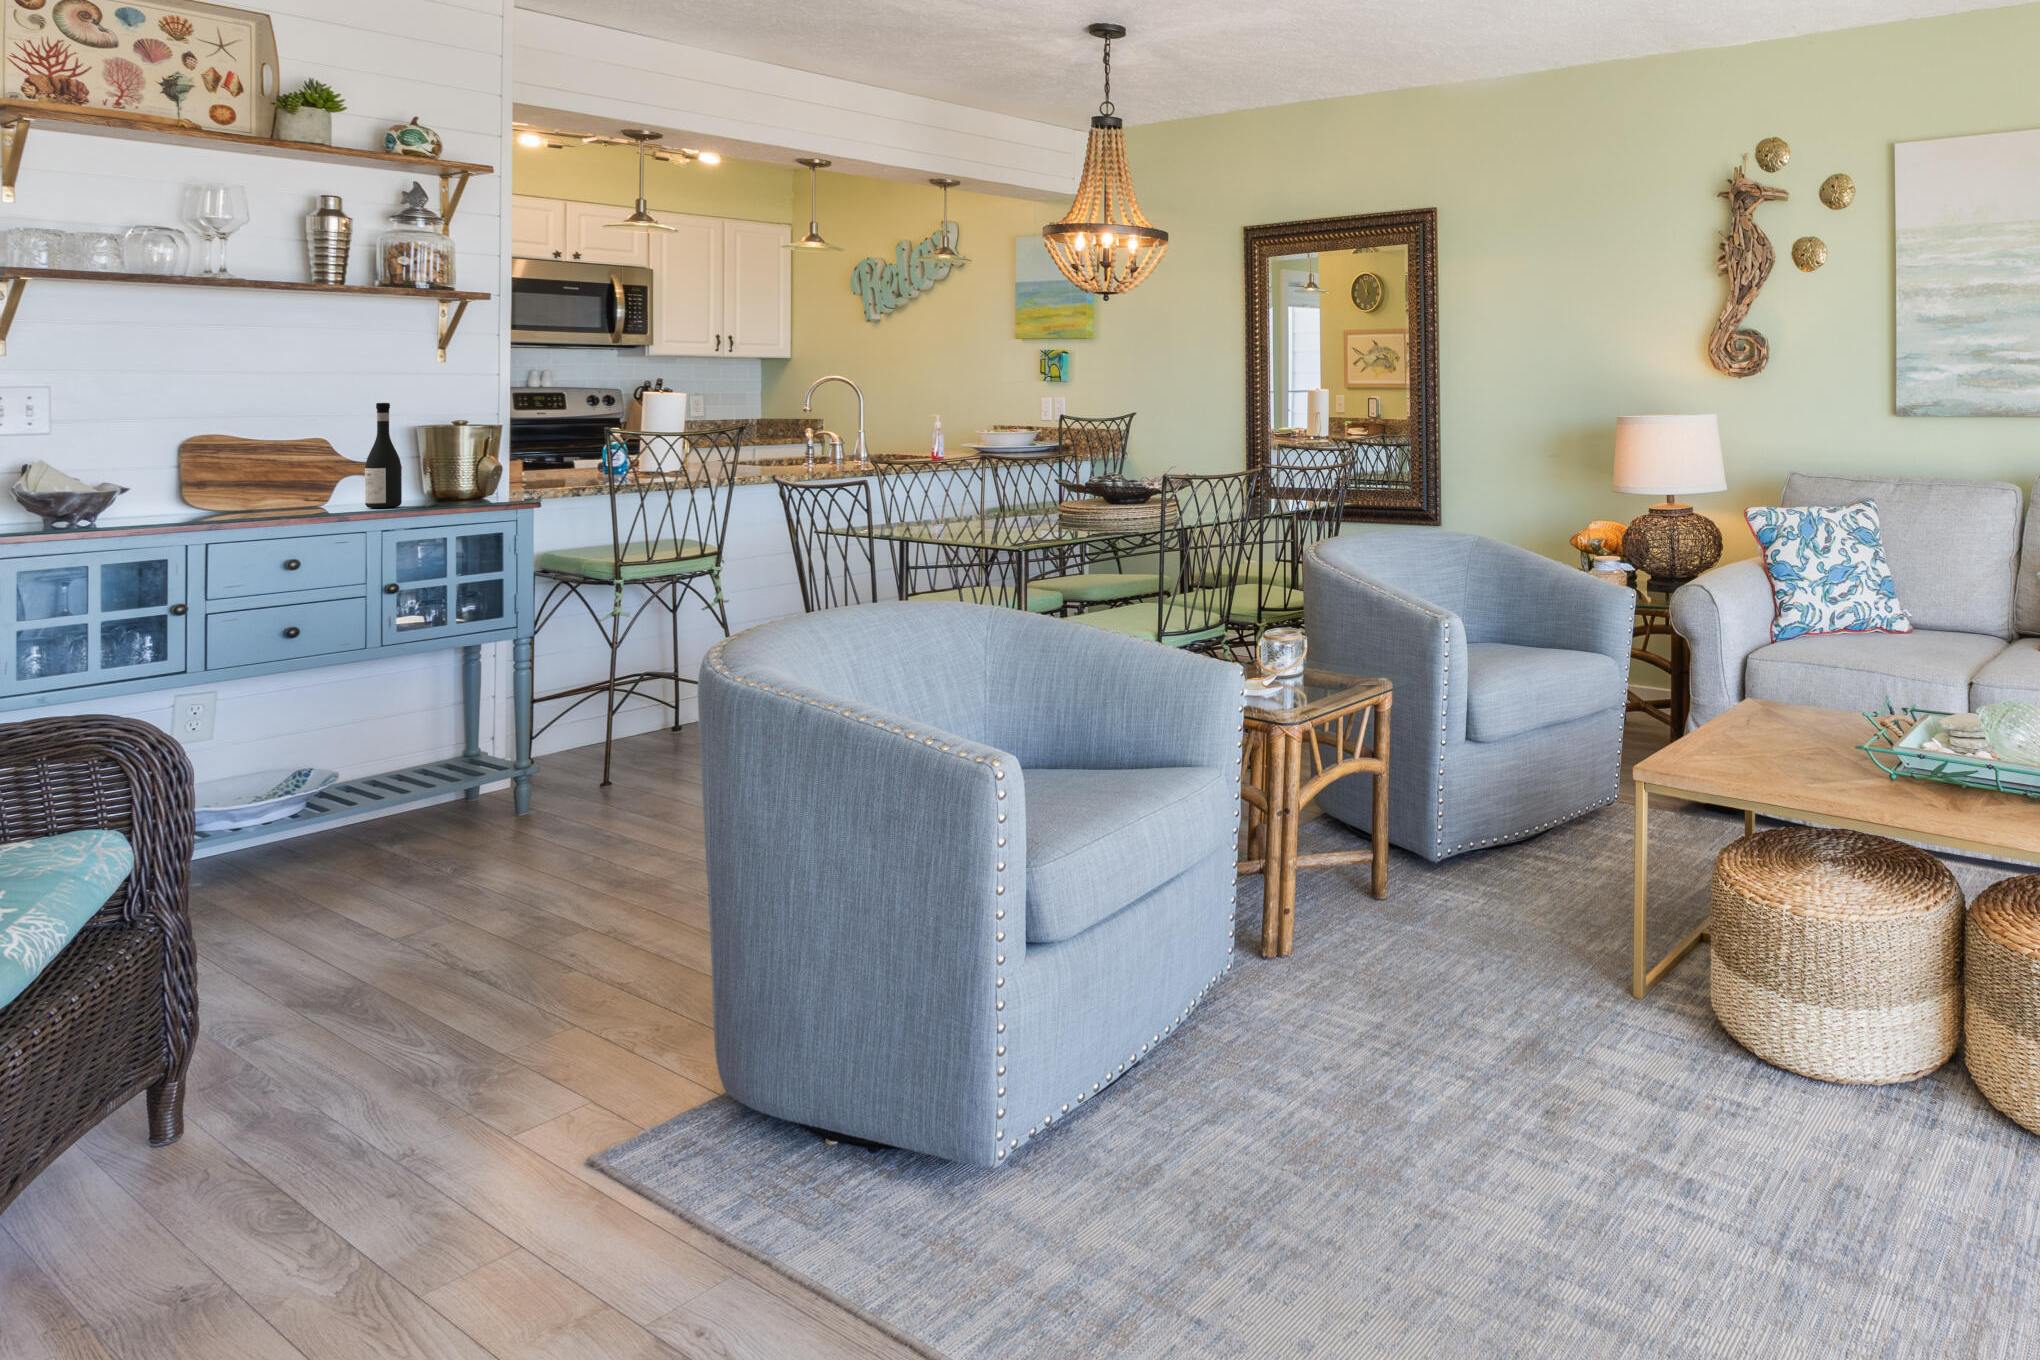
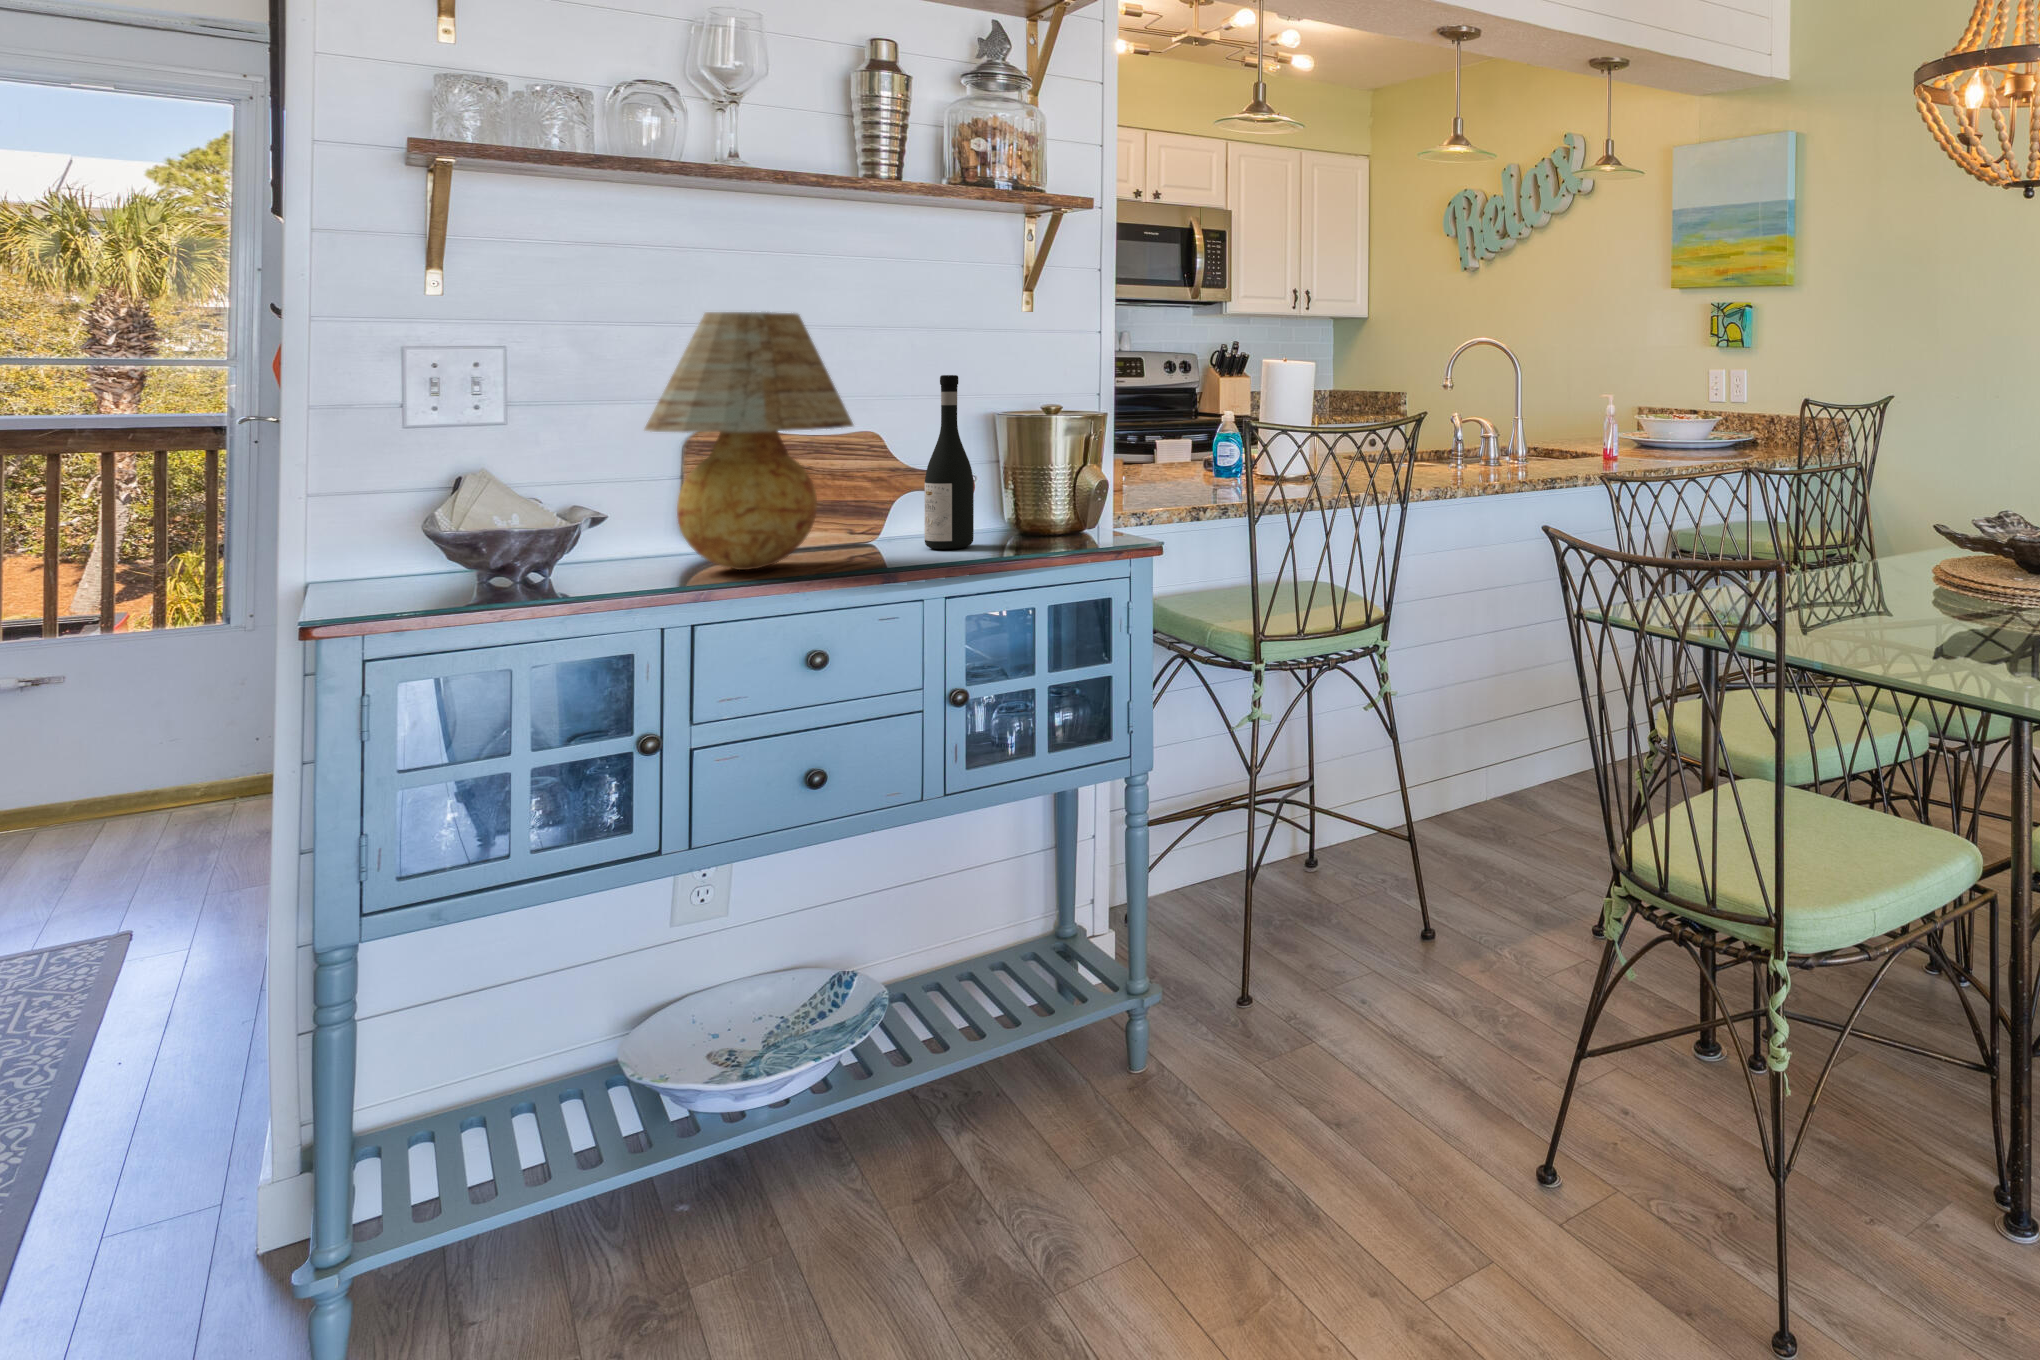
table lamp: none [164,366,315,518] -> present [645,312,853,570]

